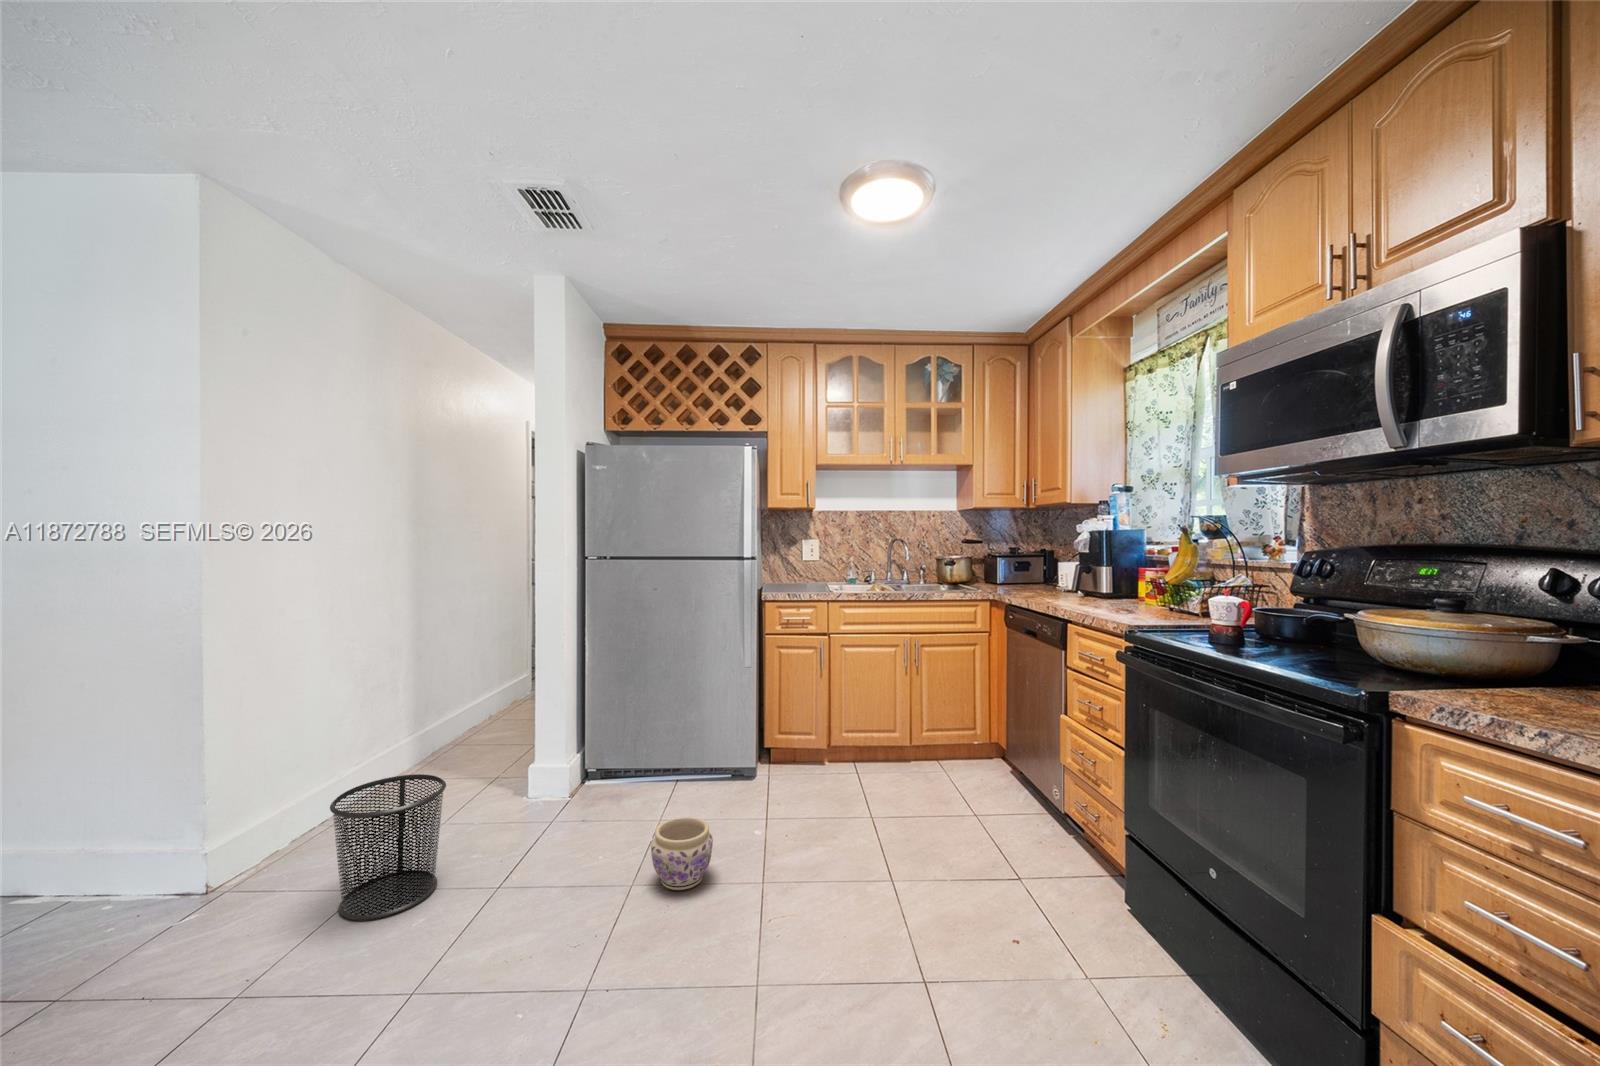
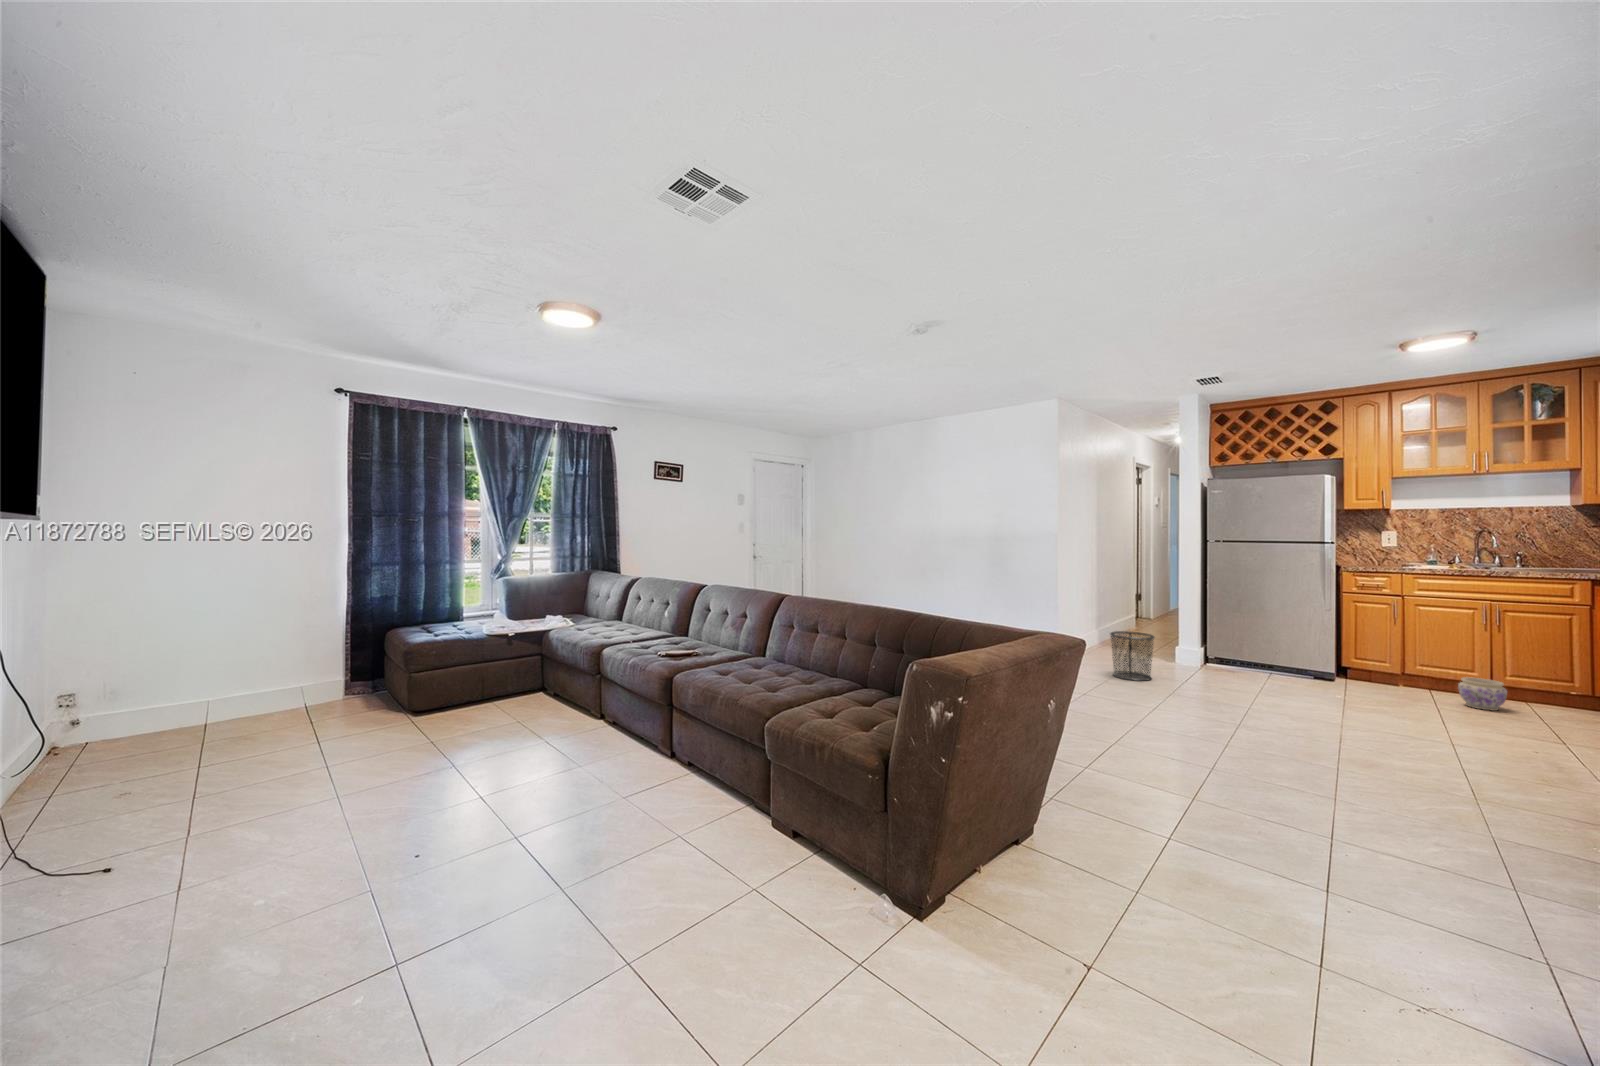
planter: present [651,817,713,891] -> present [1458,677,1507,711]

